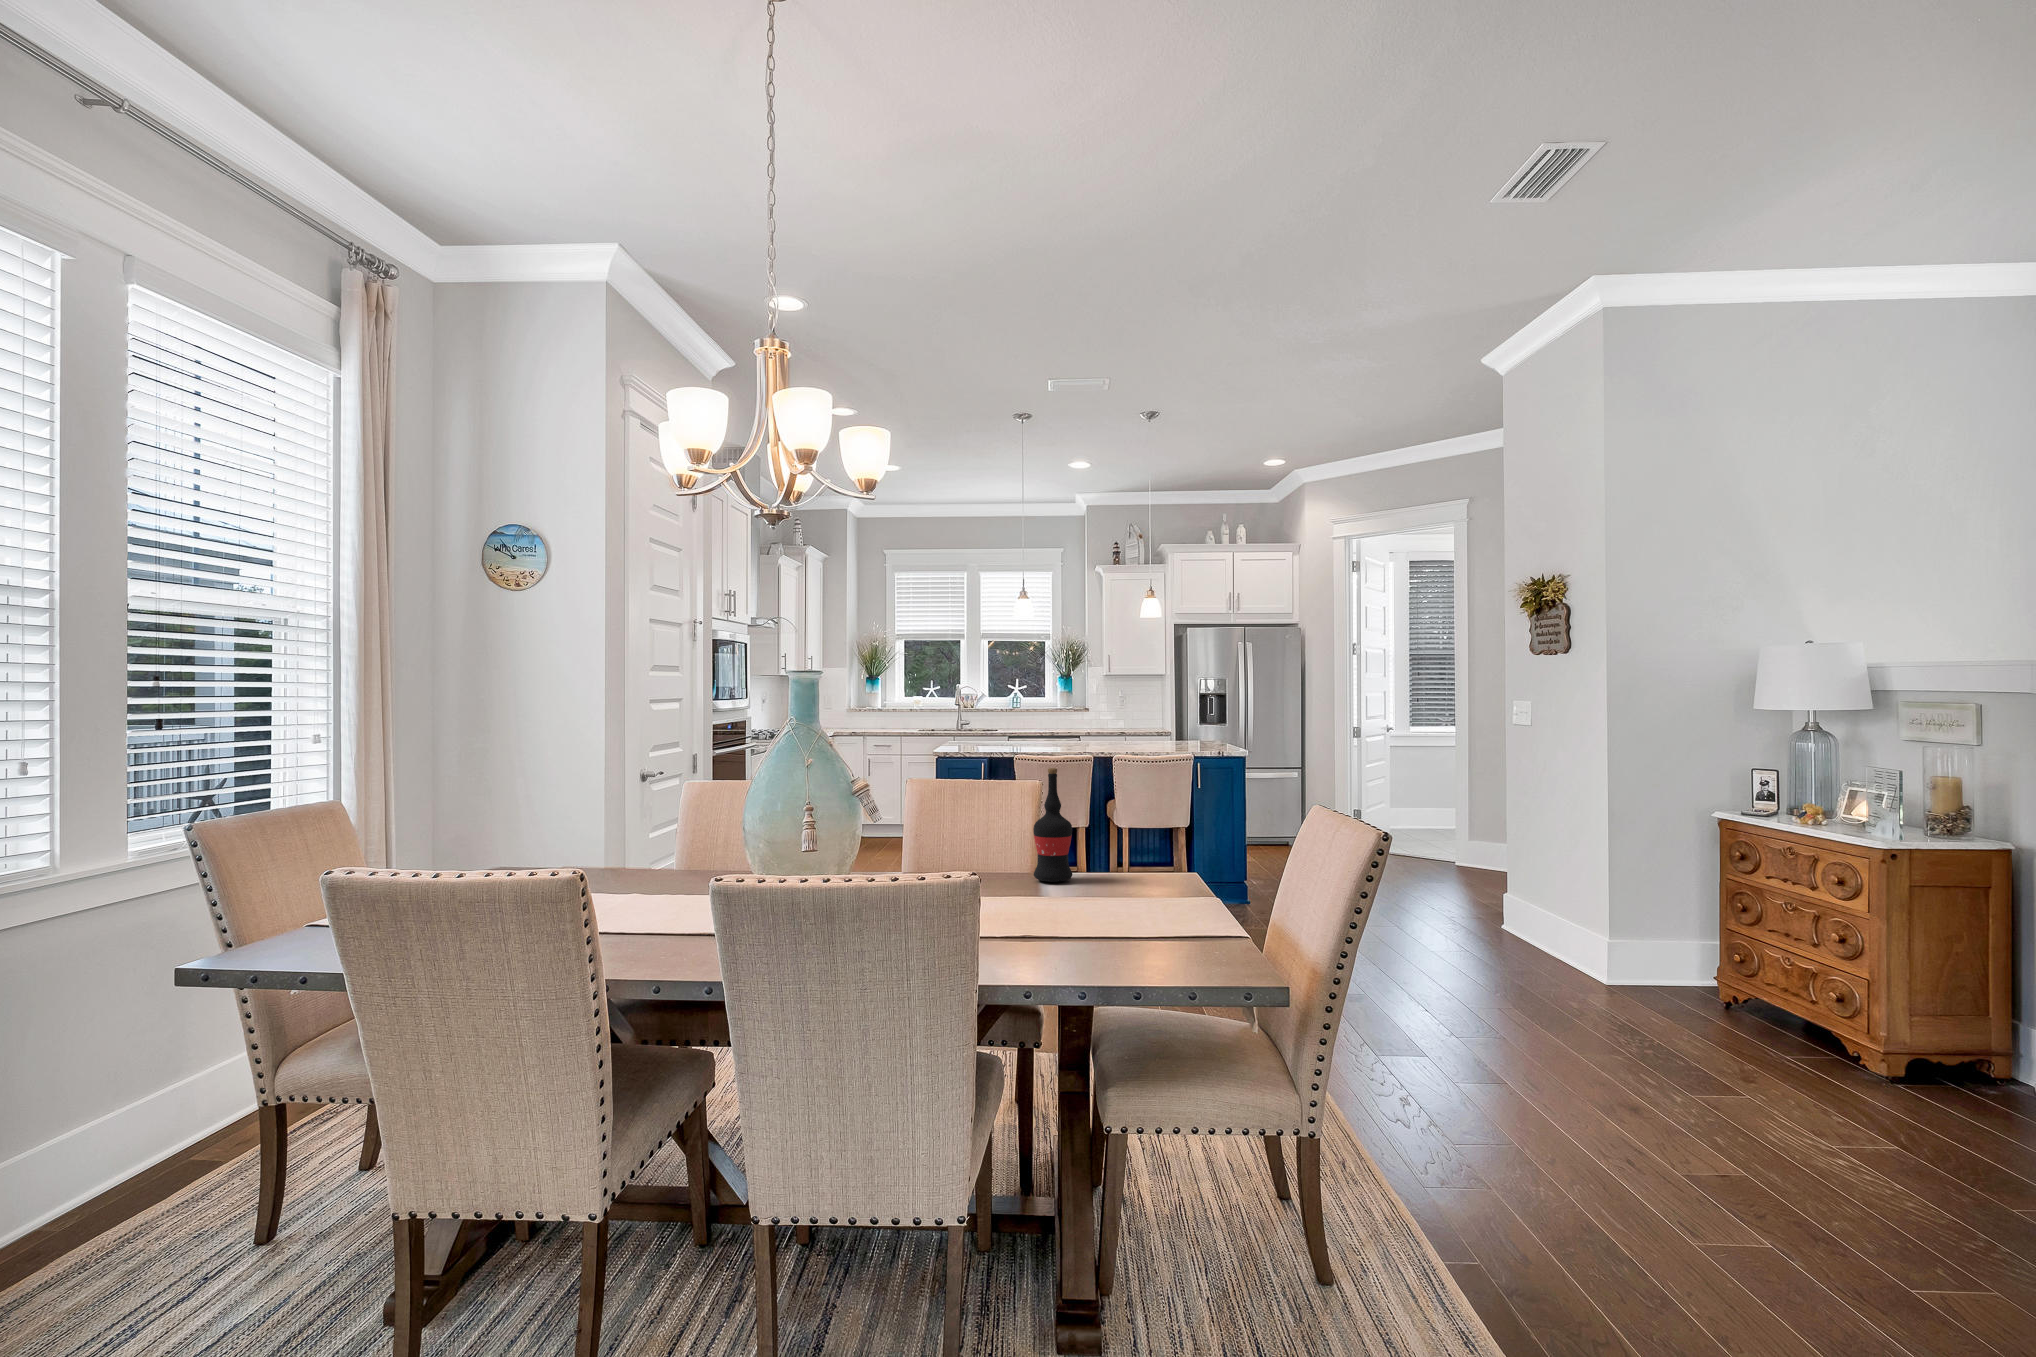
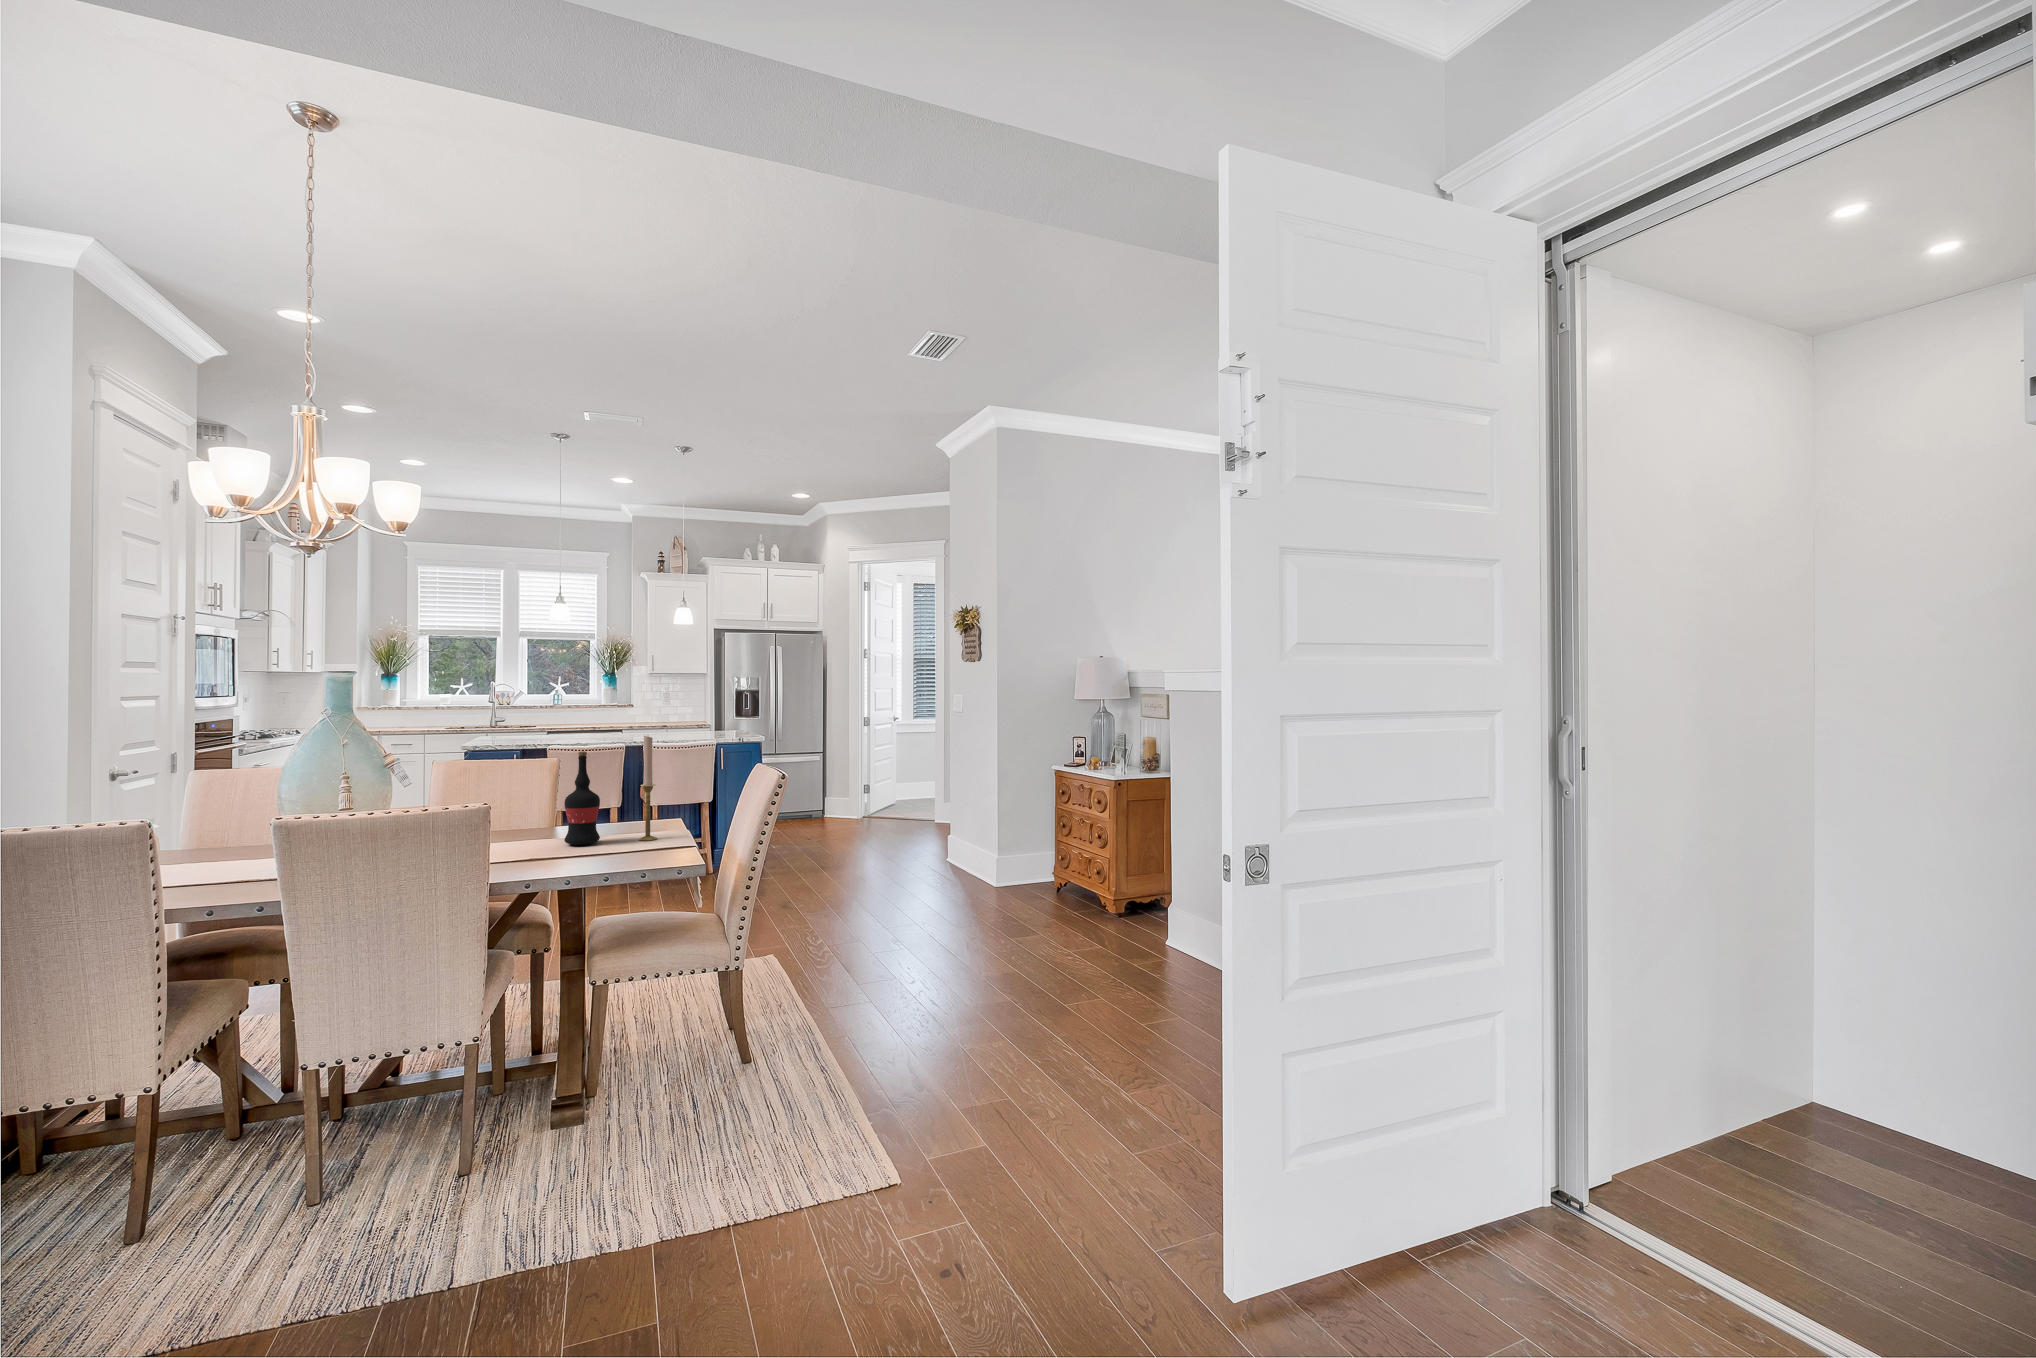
candlestick: none [1116,749,1138,882] -> present [638,736,657,840]

